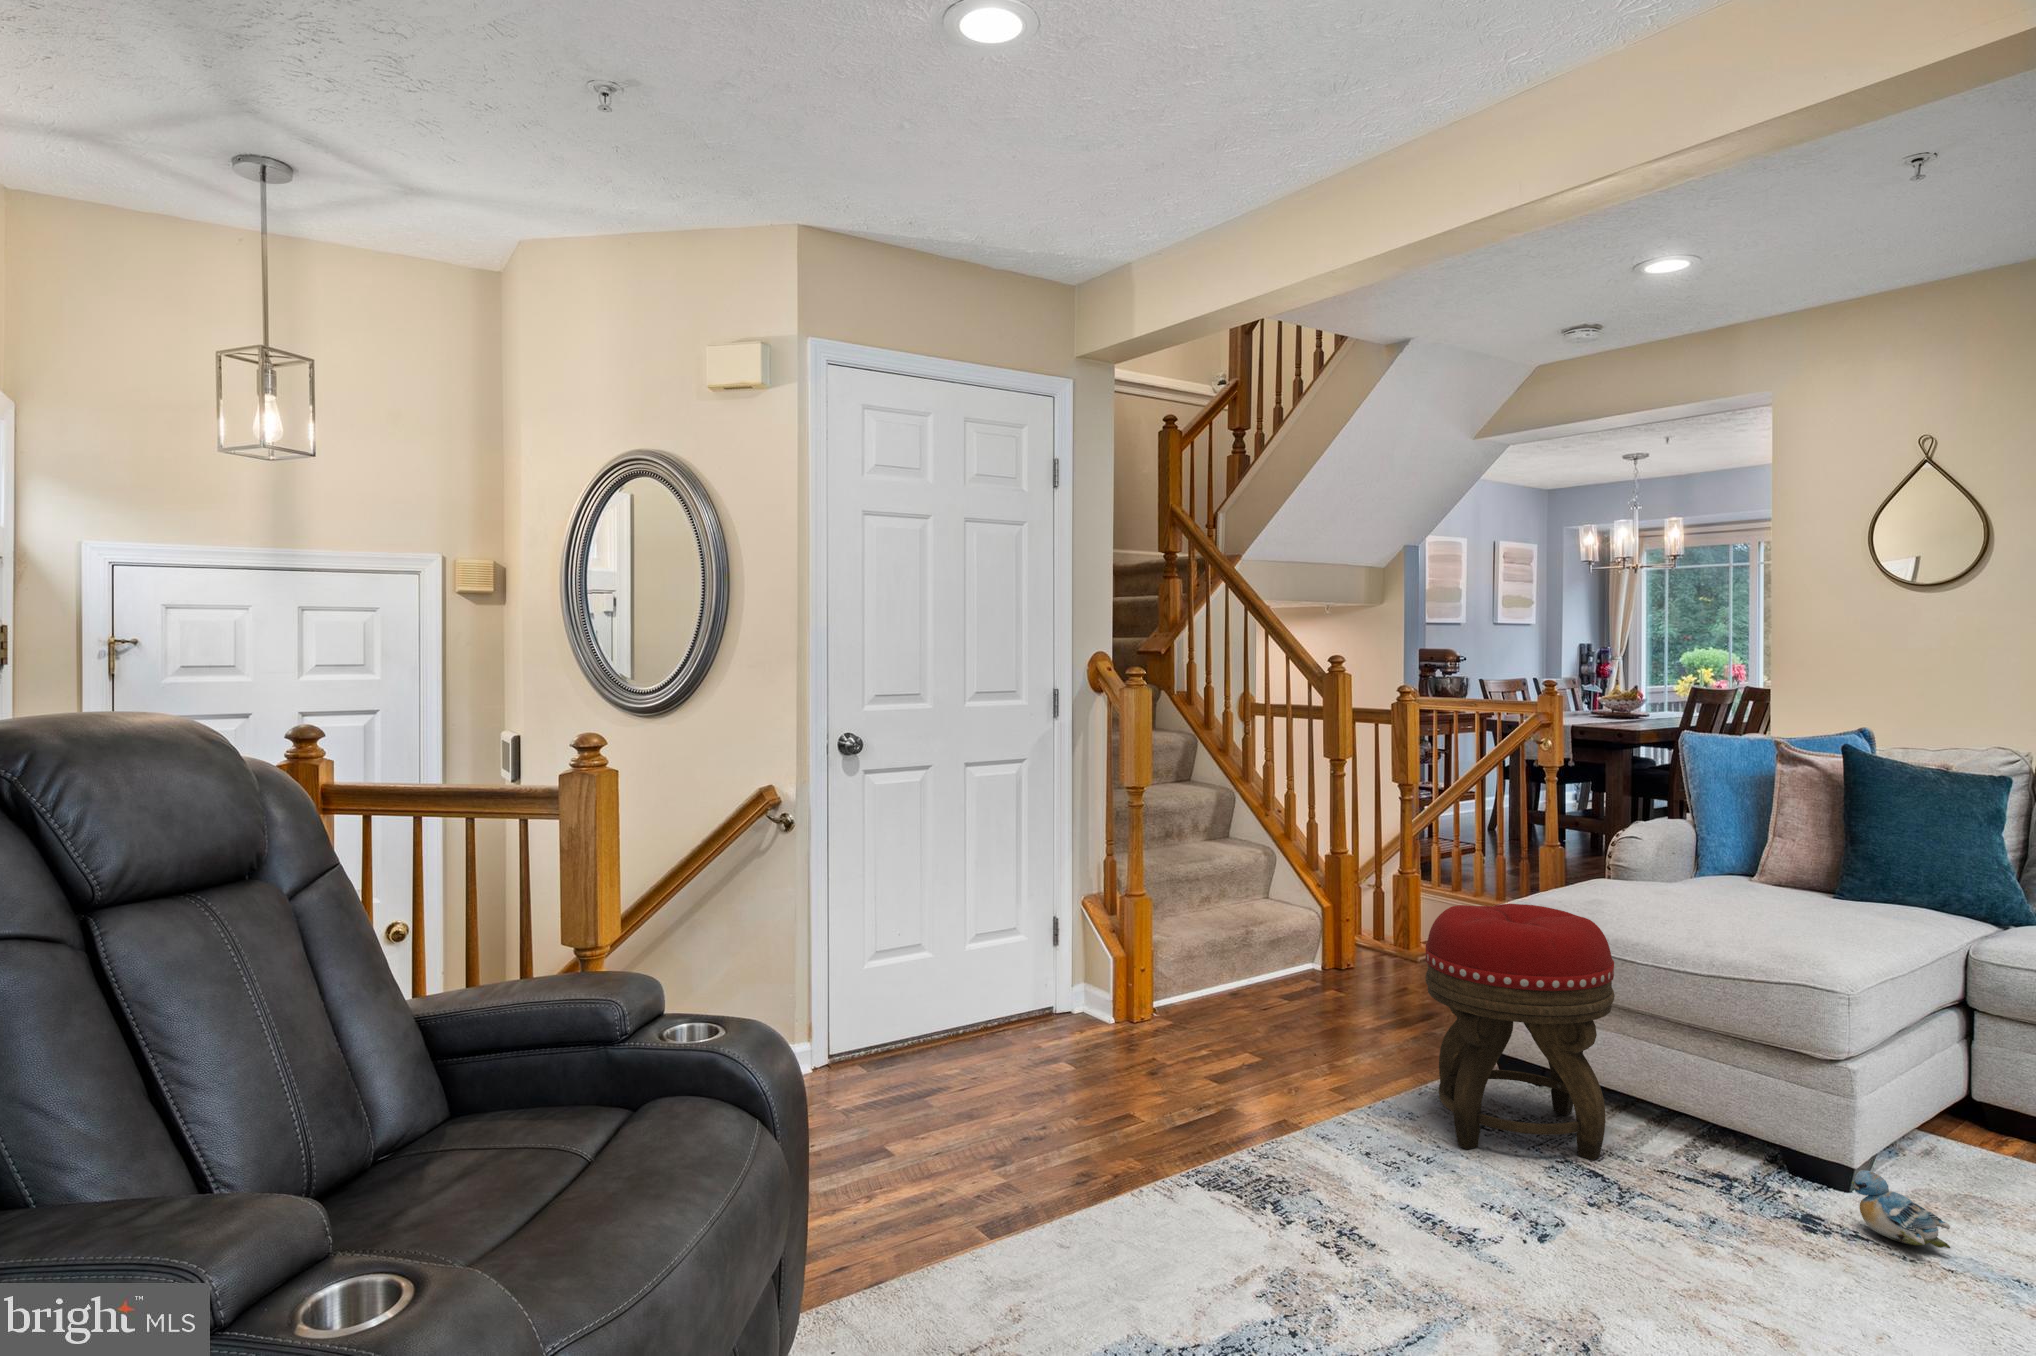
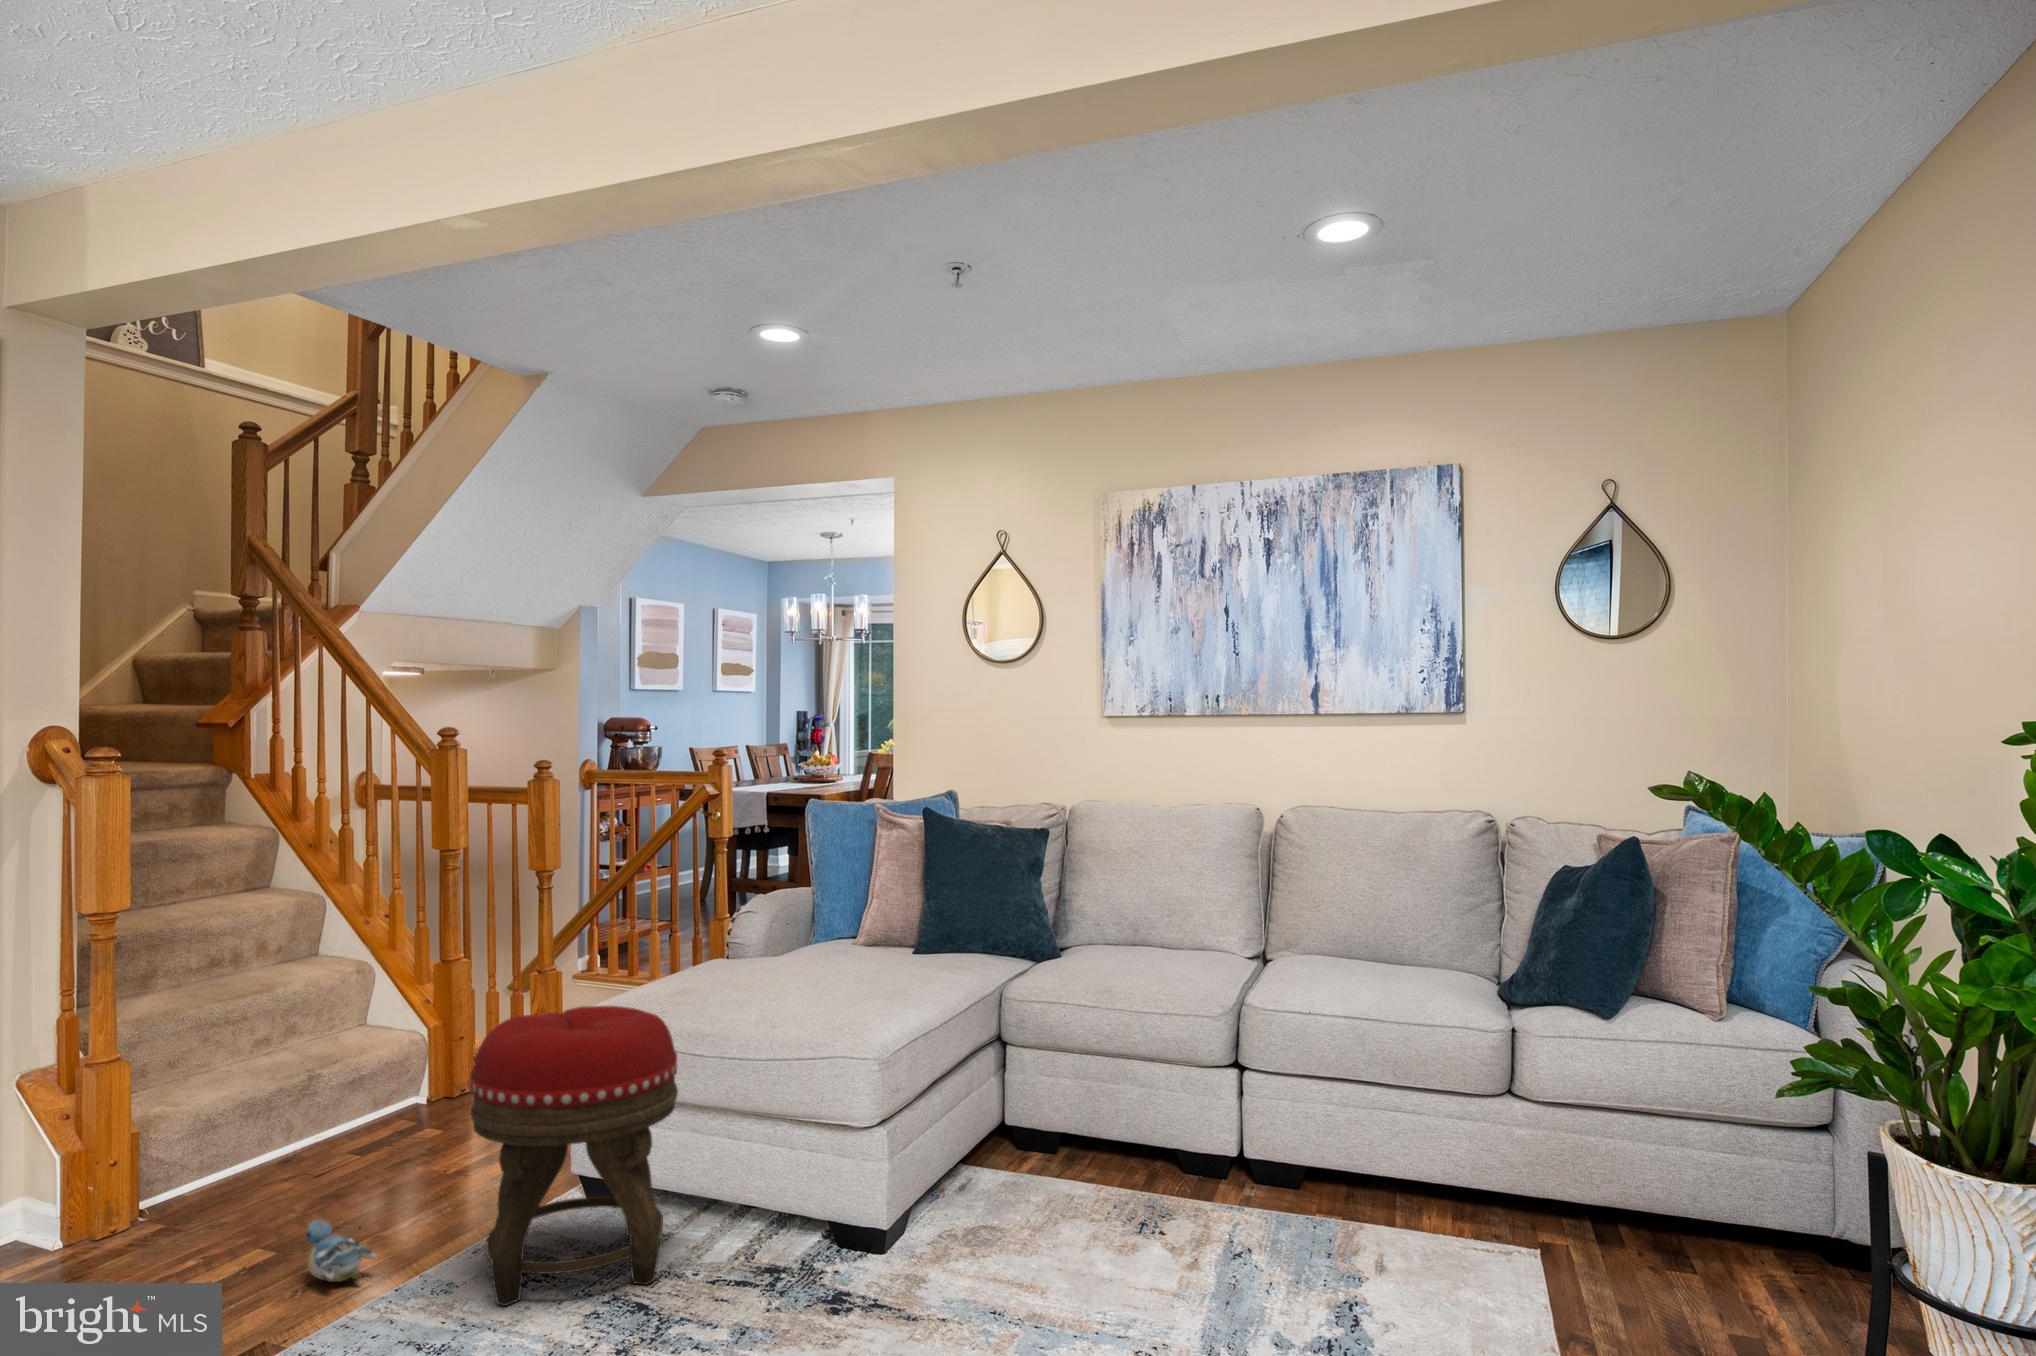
plush toy: present [1852,1170,1950,1248] -> present [306,1219,376,1282]

